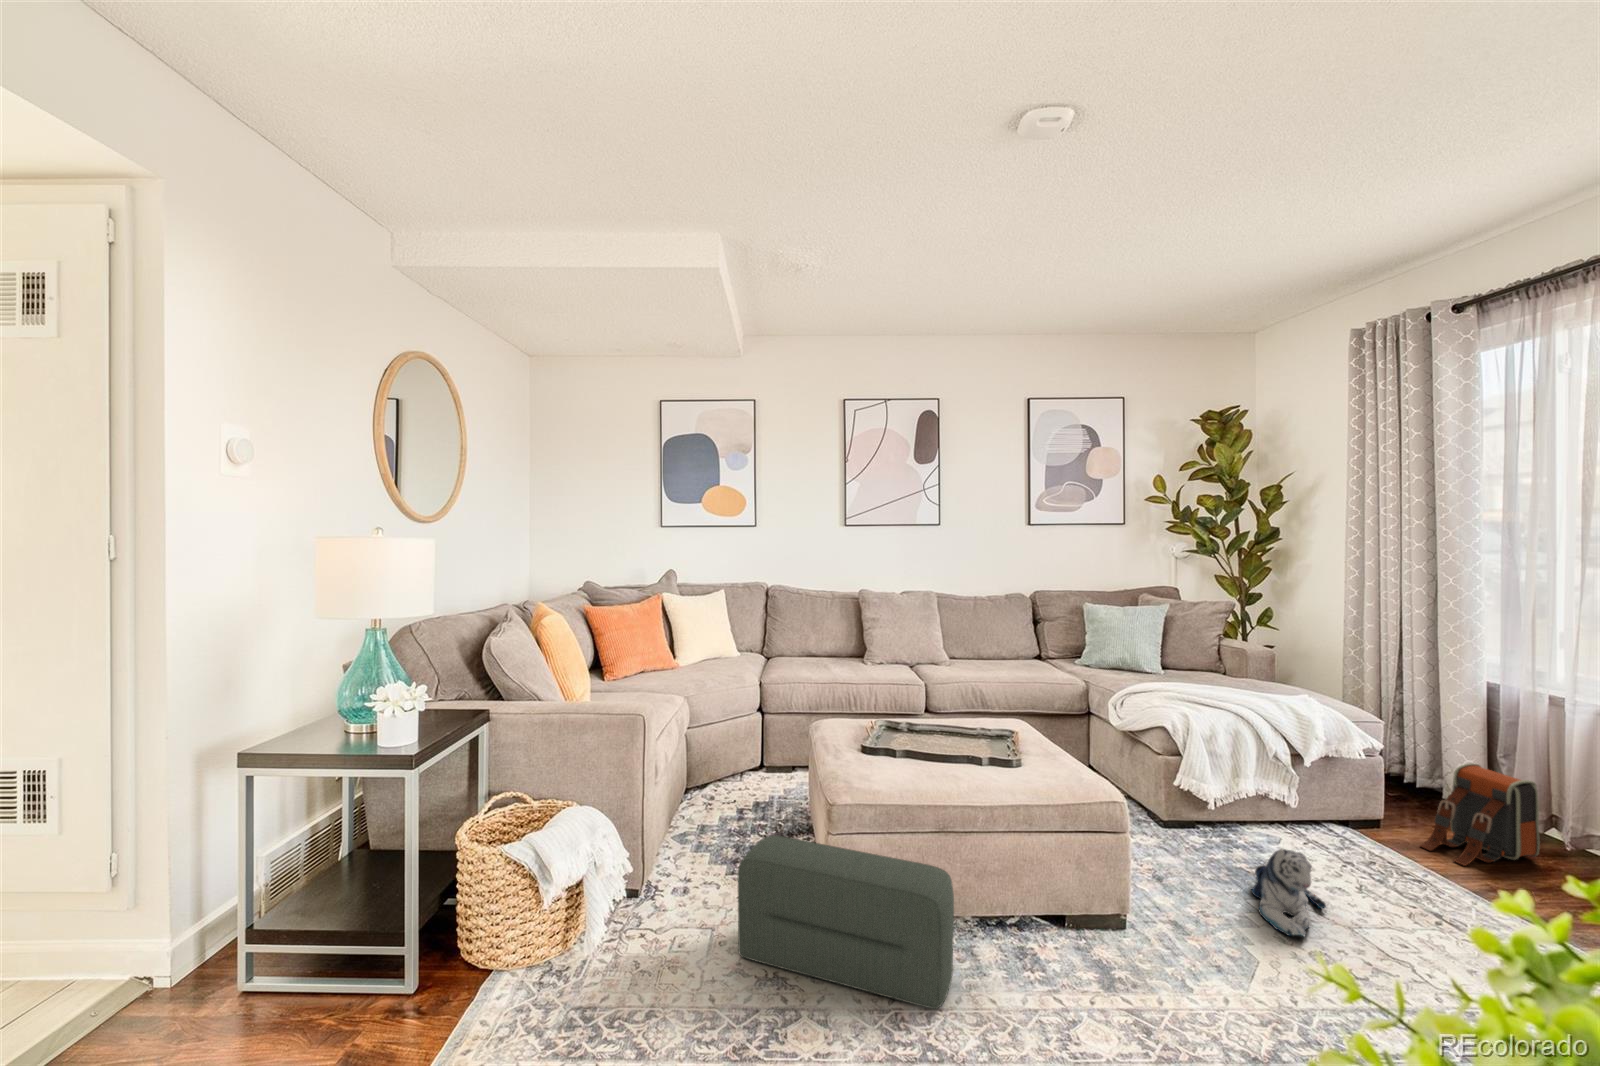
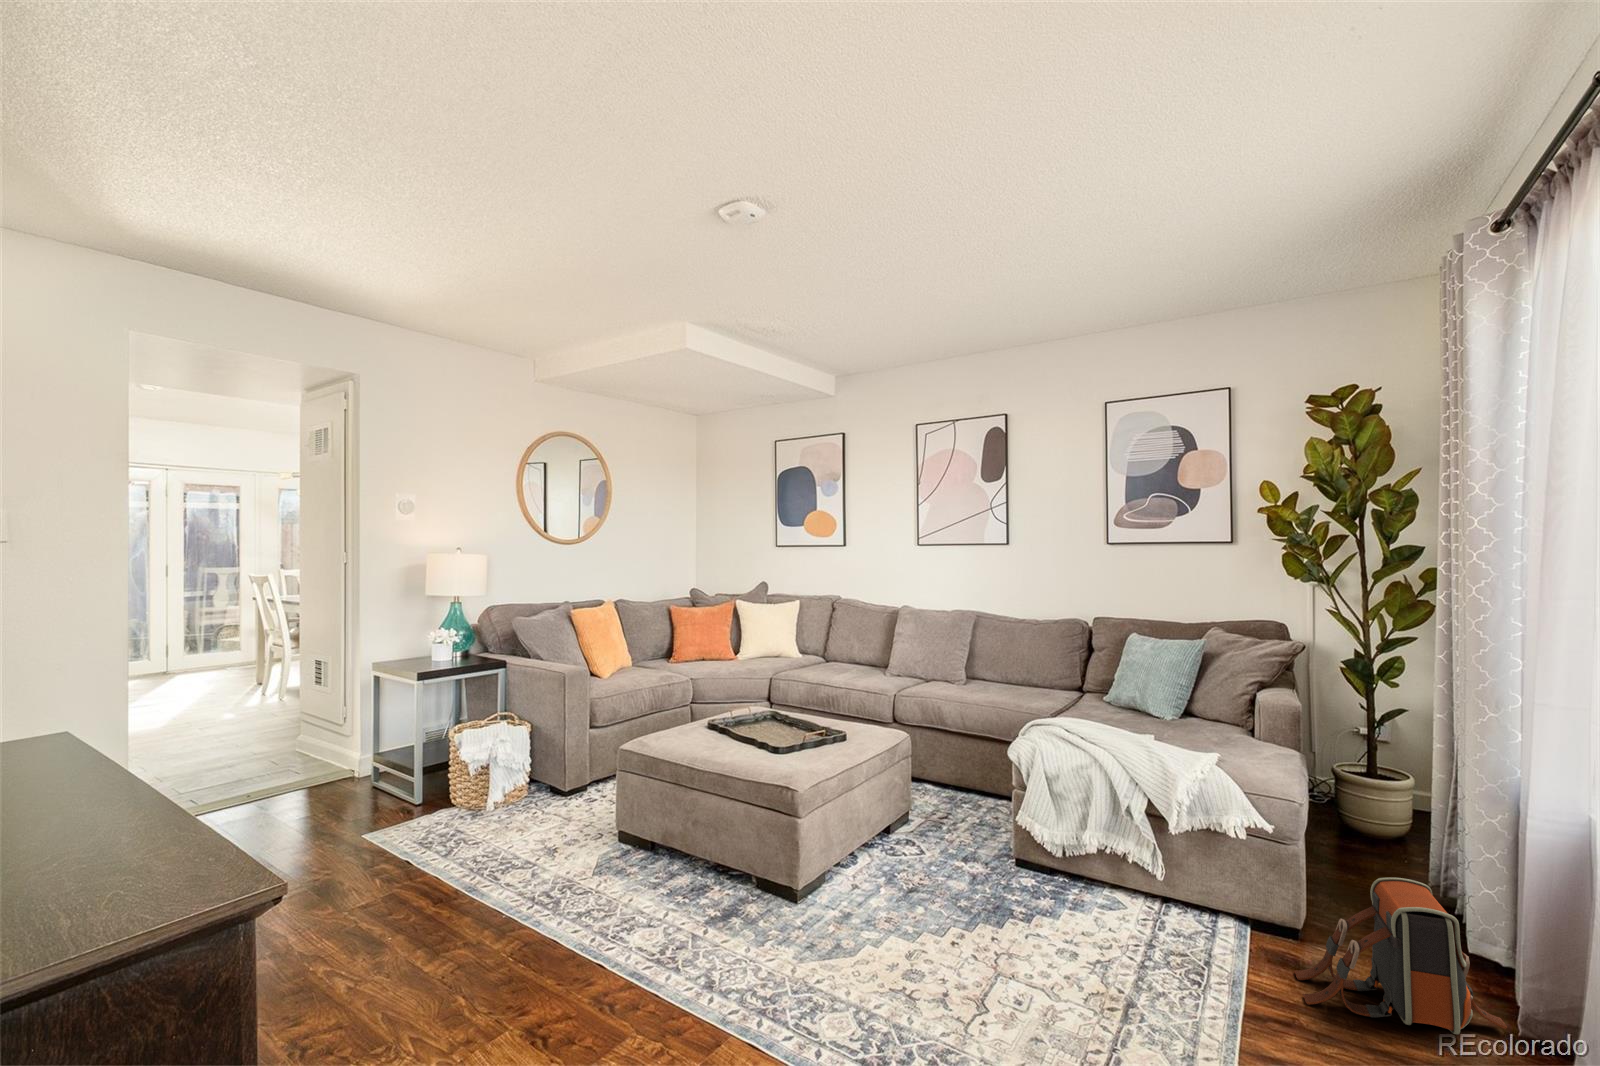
pouf: present [738,836,954,1009] -> none [531,758,614,889]
plush toy: present [1251,849,1326,936] -> none [902,875,1017,964]

